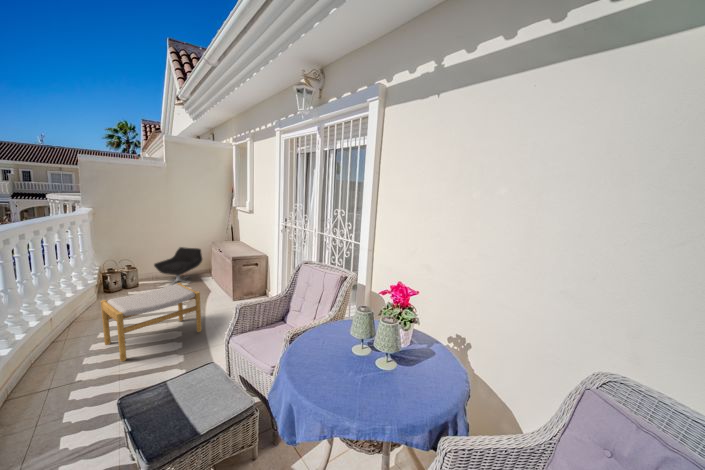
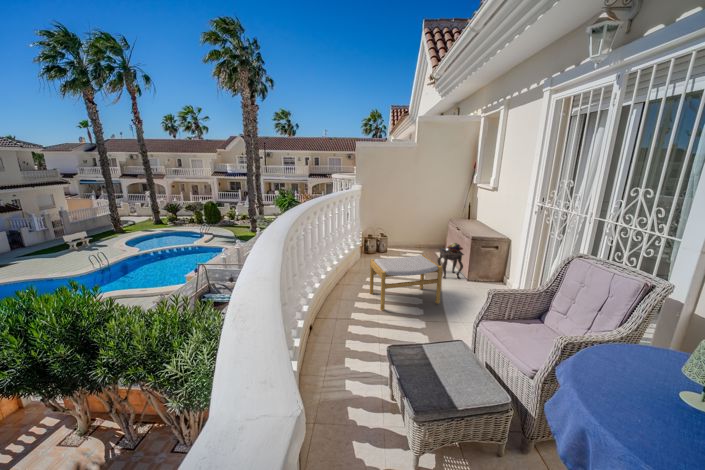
lounge chair: present [154,247,202,281] -> none [399,222,438,256]
side table: none [201,264,228,304] -> present [437,243,464,279]

